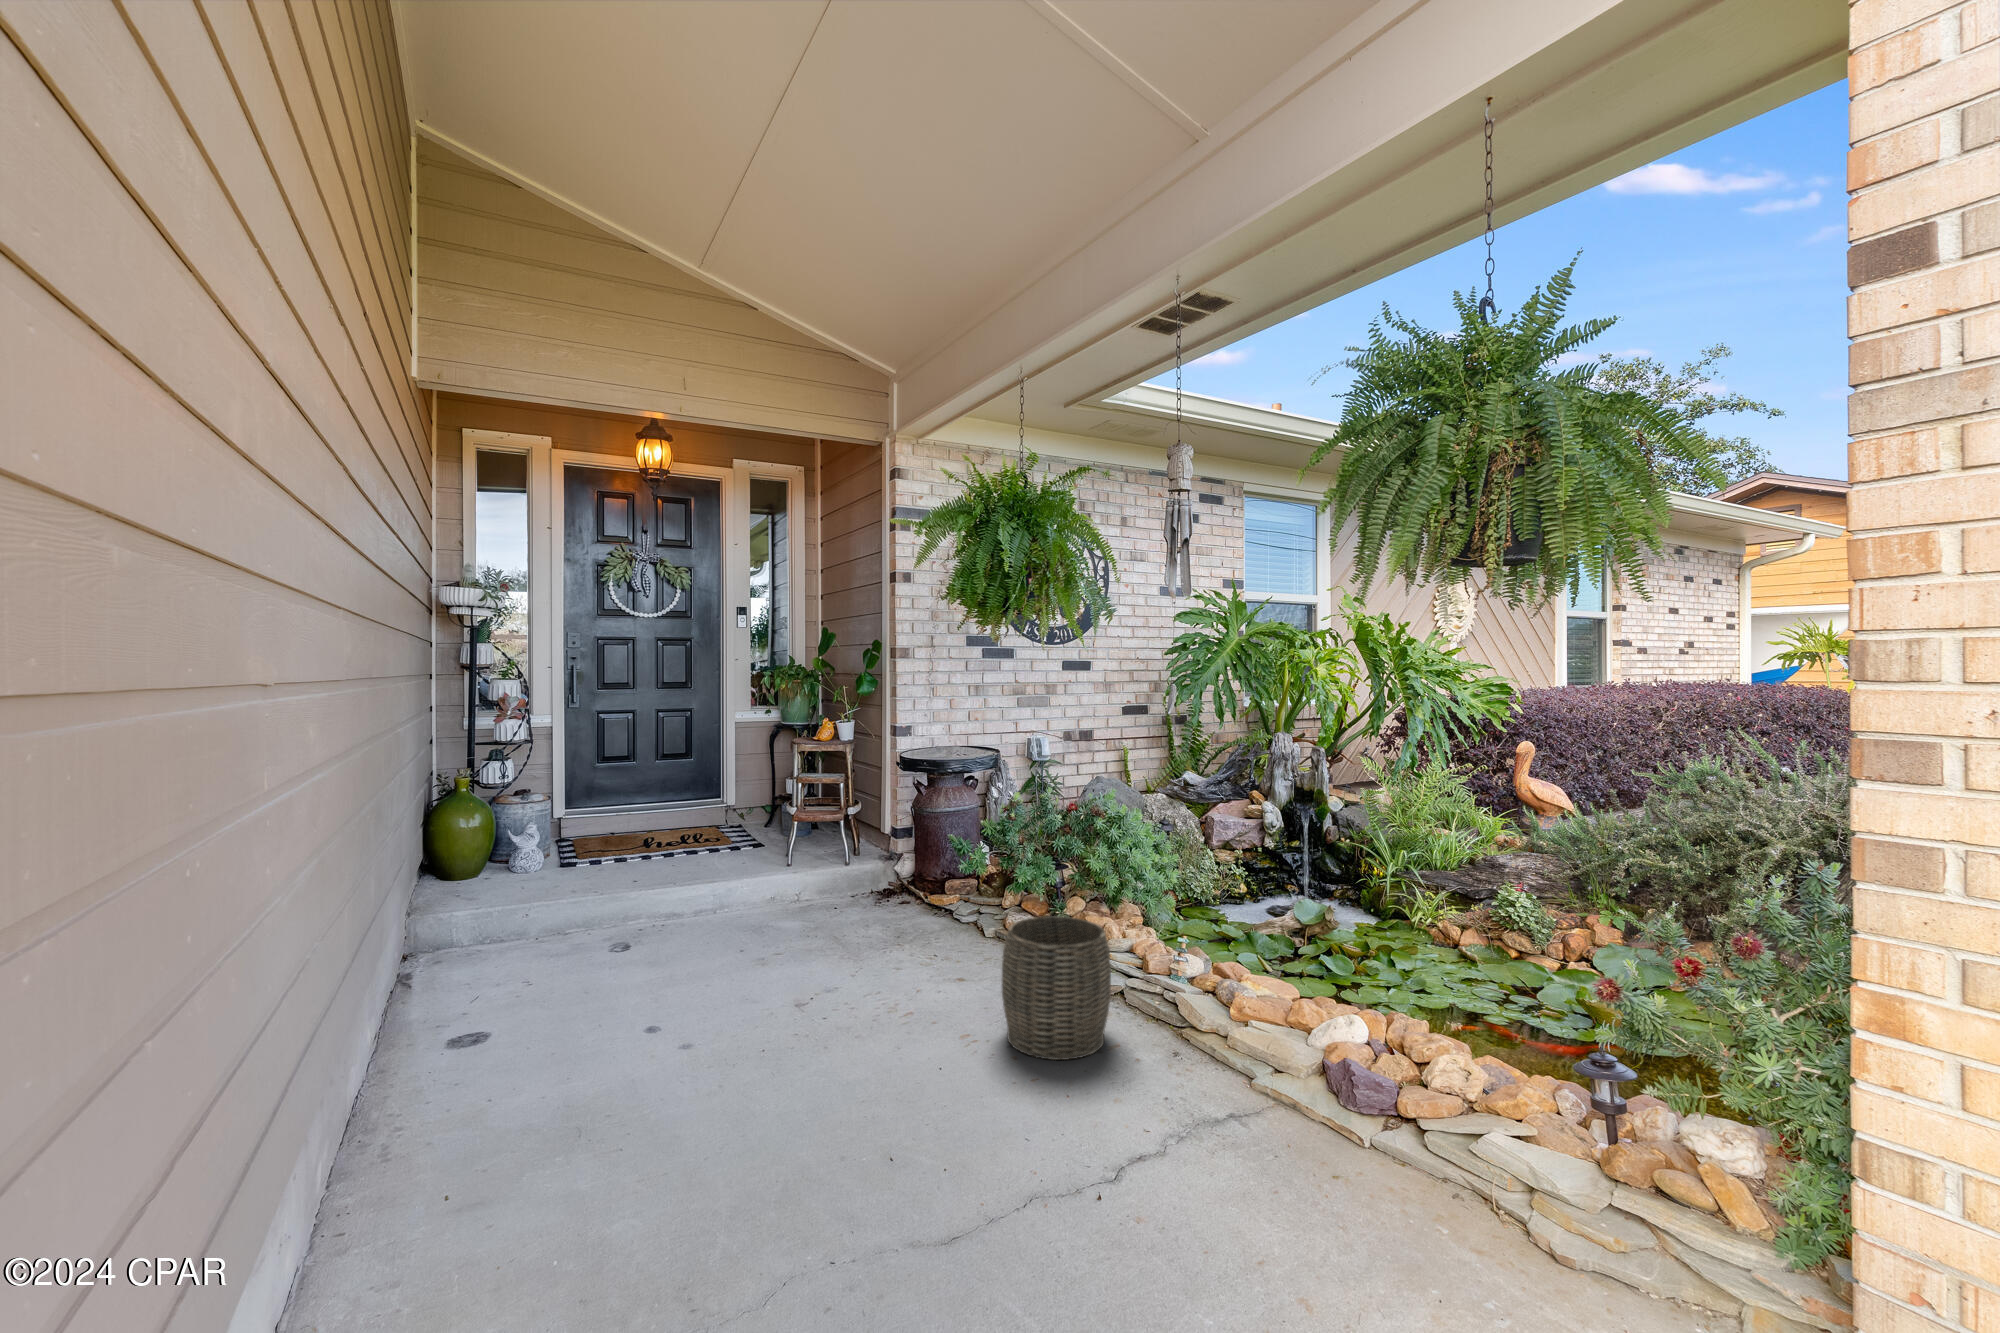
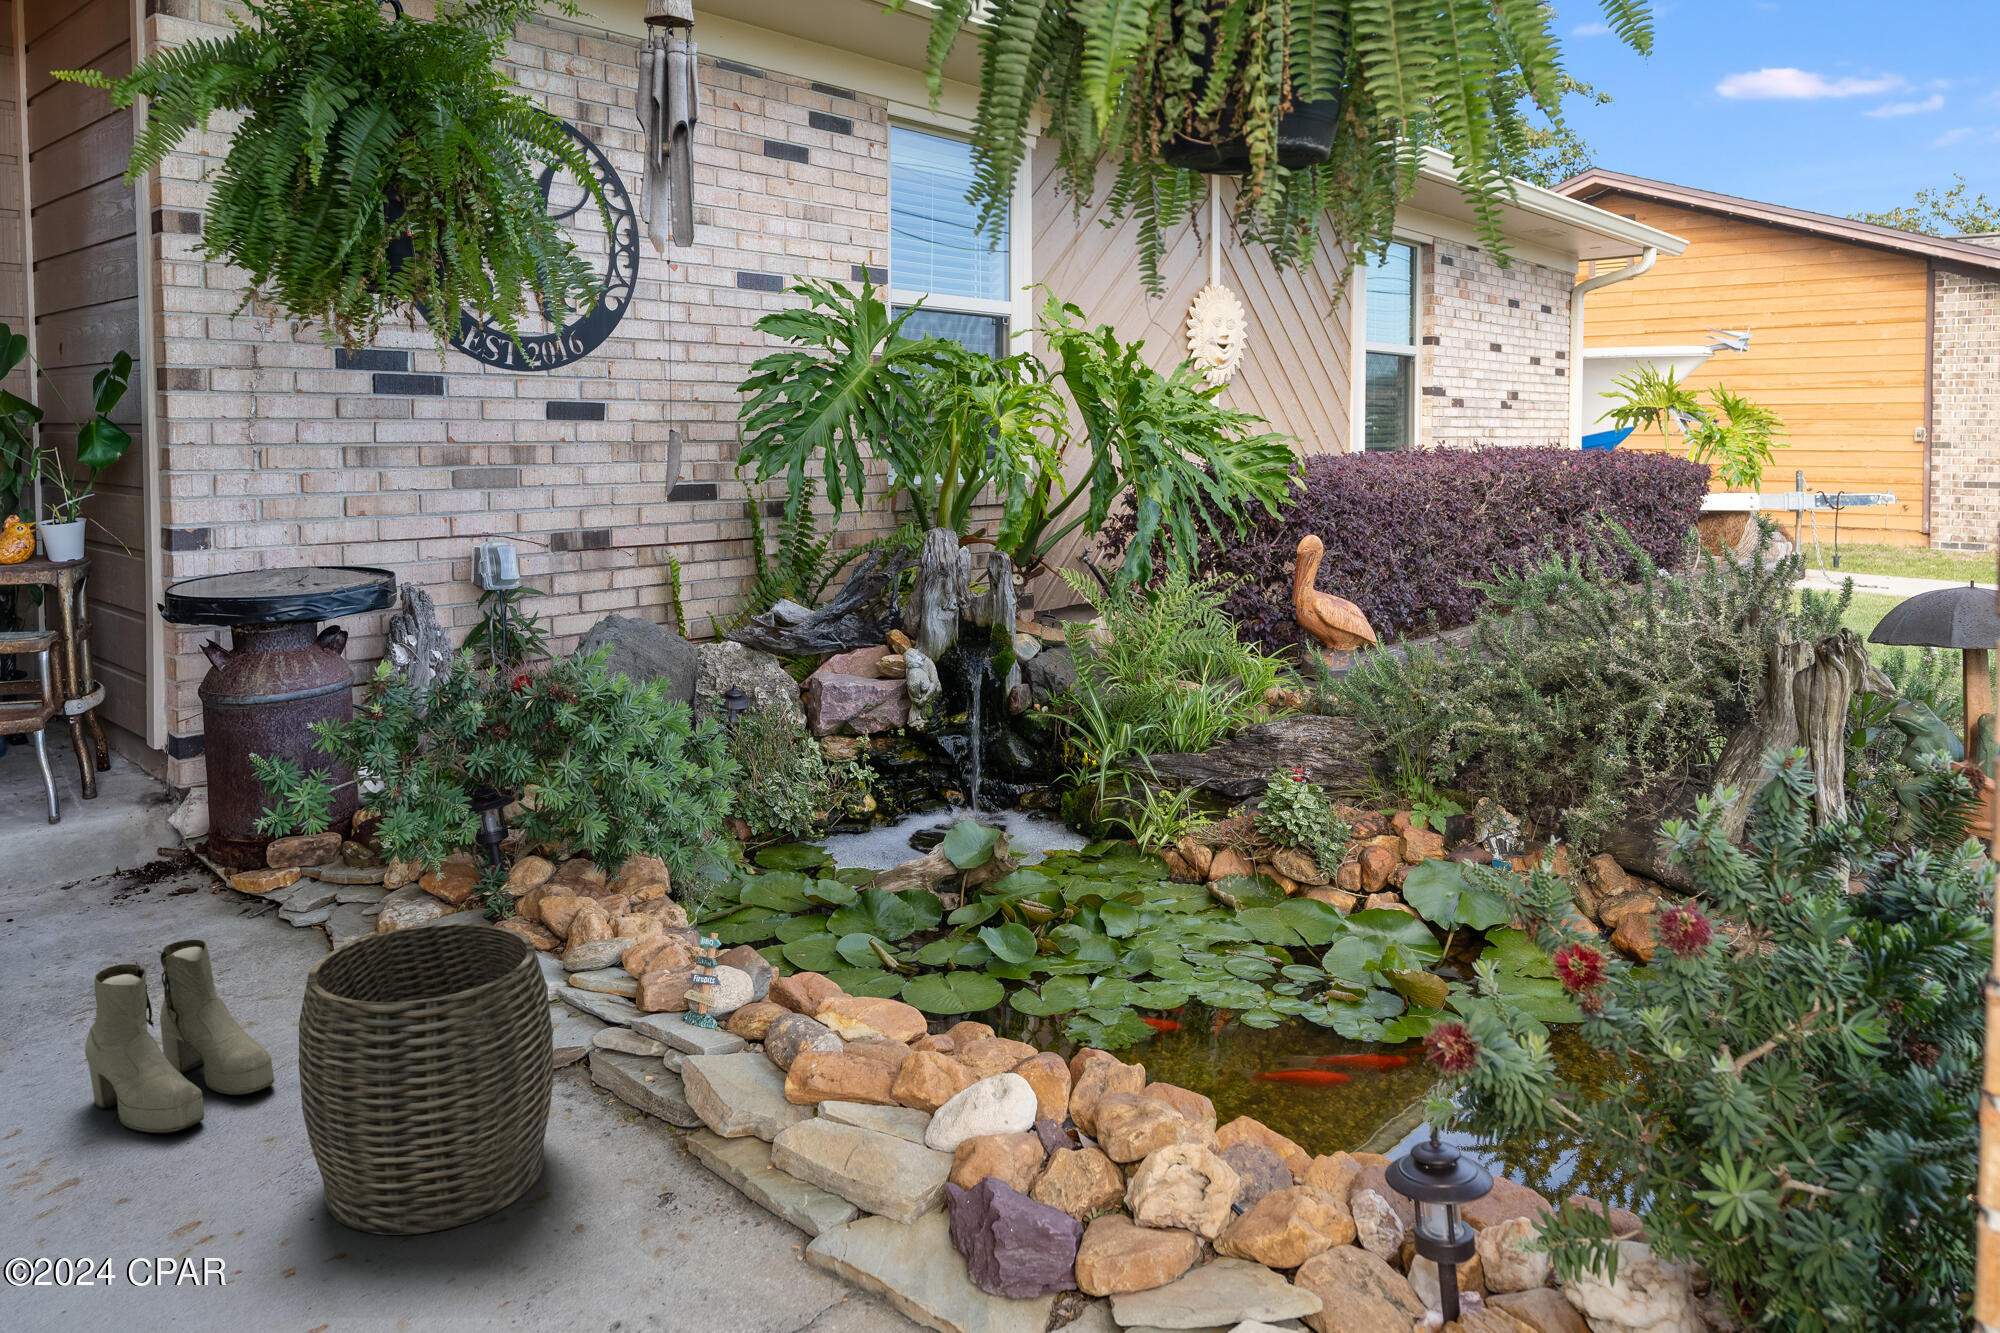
boots: none [895,918,972,1004] -> present [85,940,274,1133]

